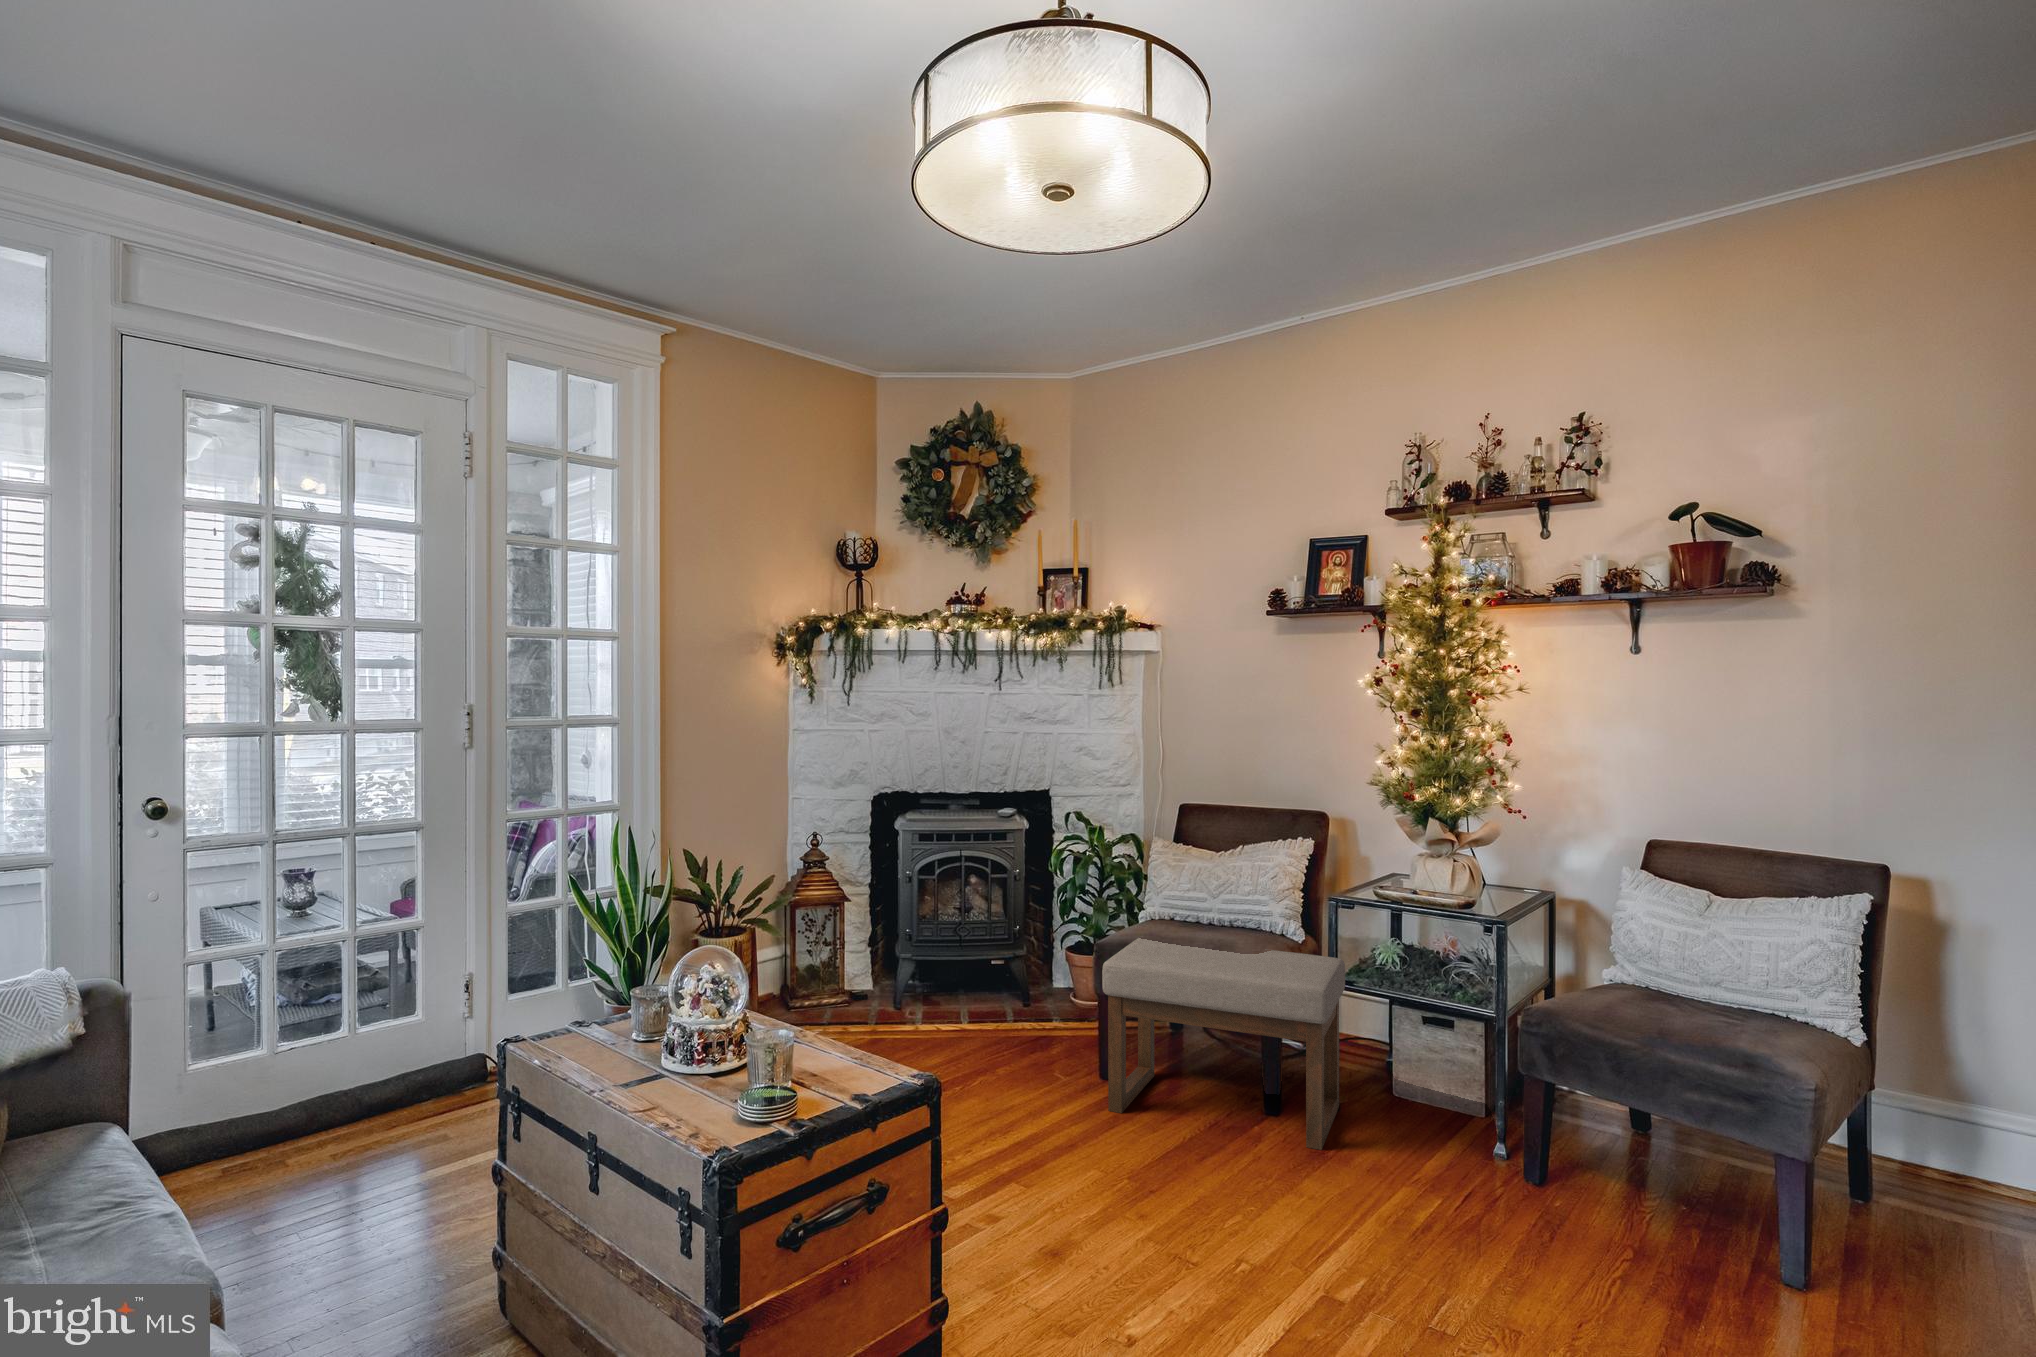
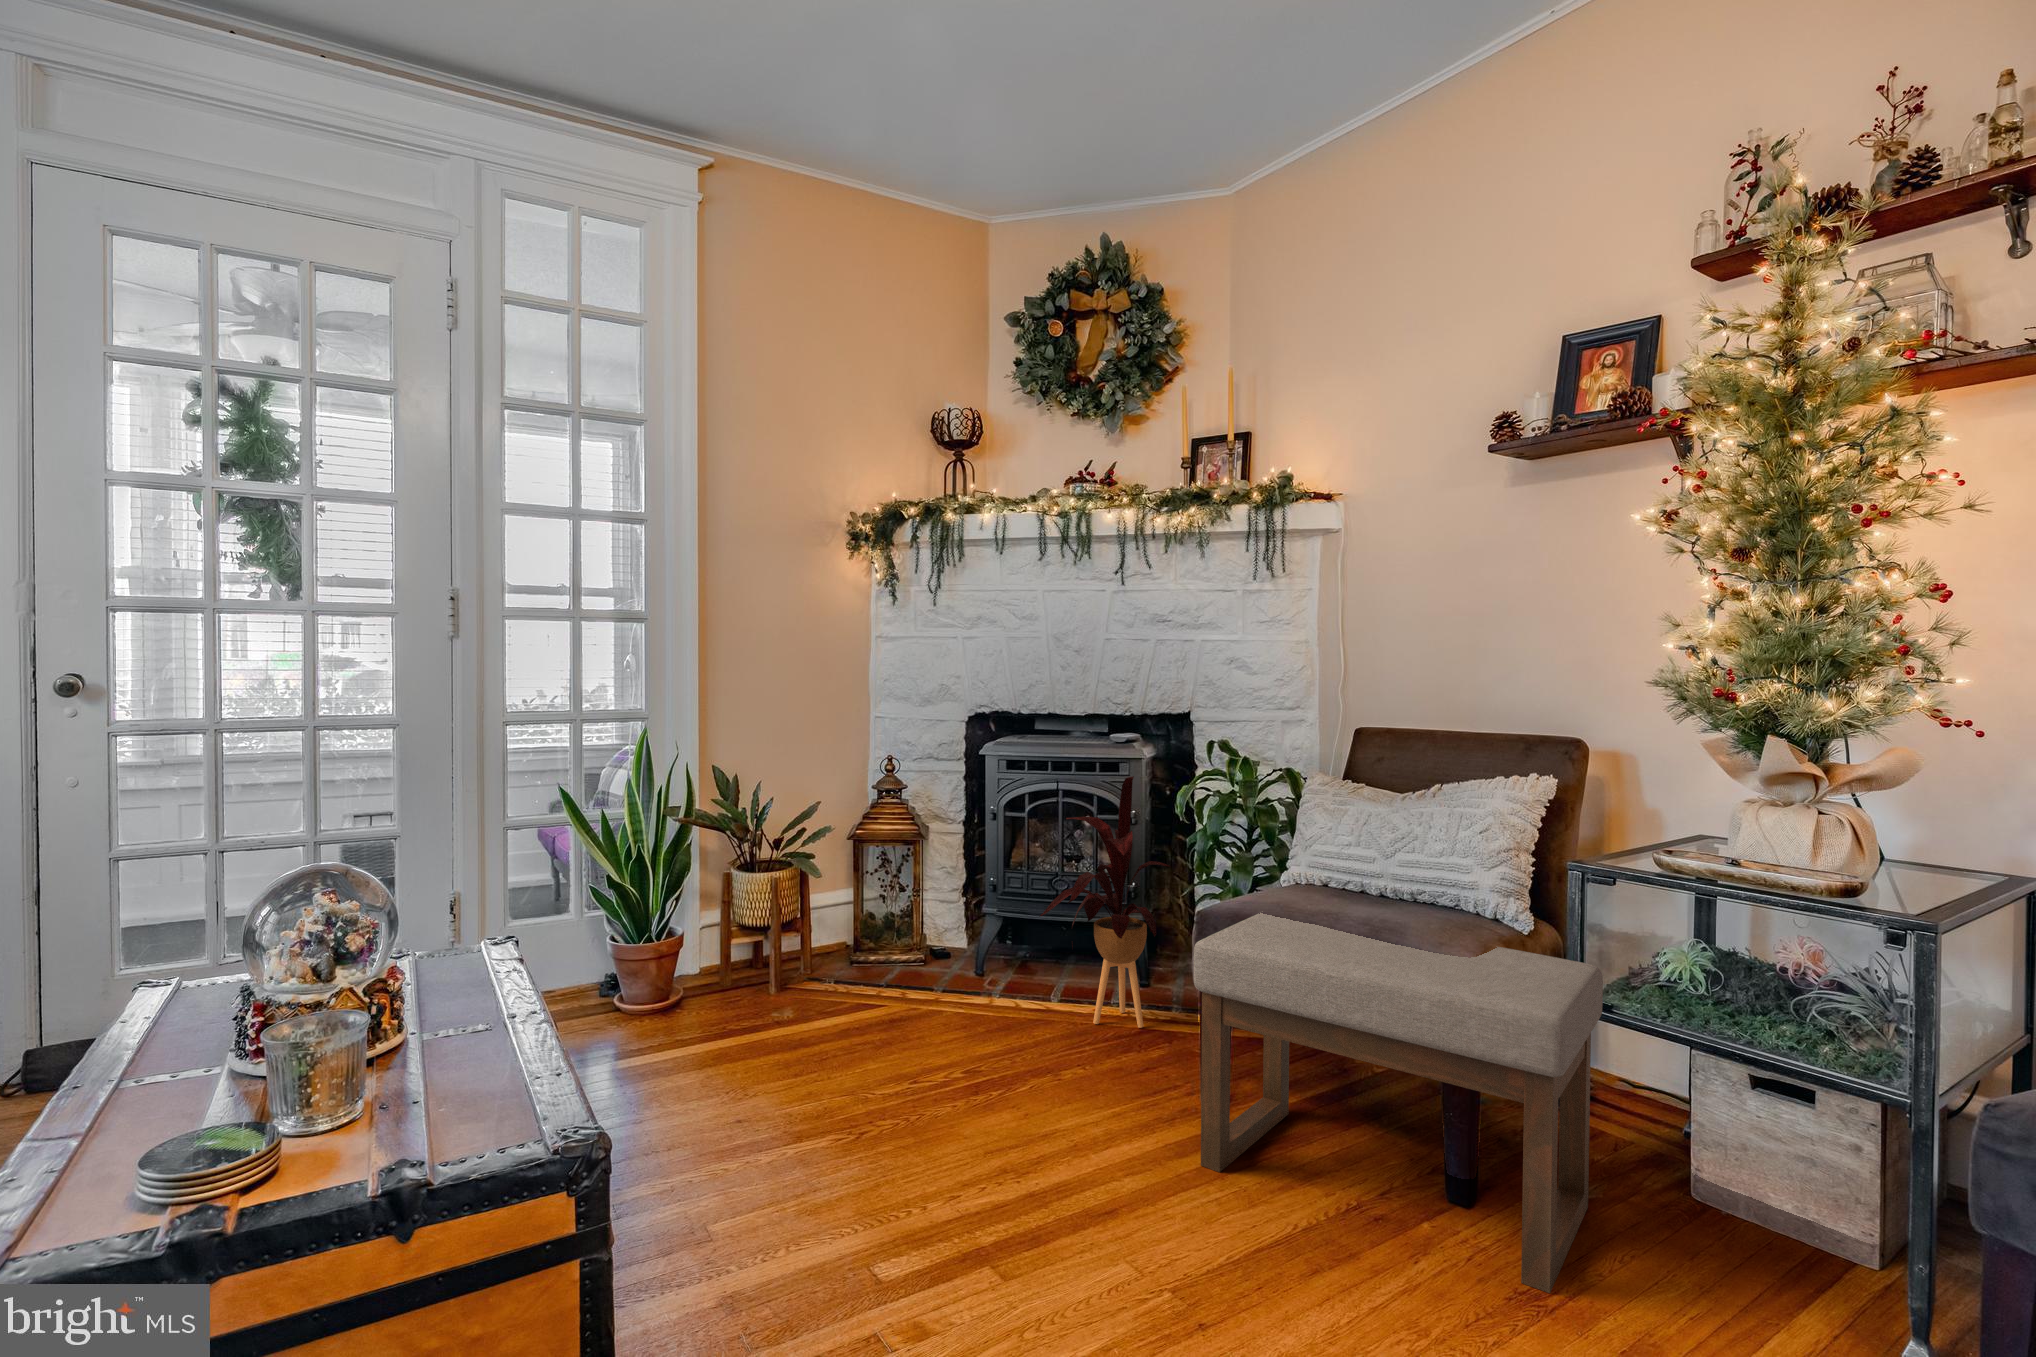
house plant: none [961,845,1055,1032] -> present [1040,776,1170,1028]

